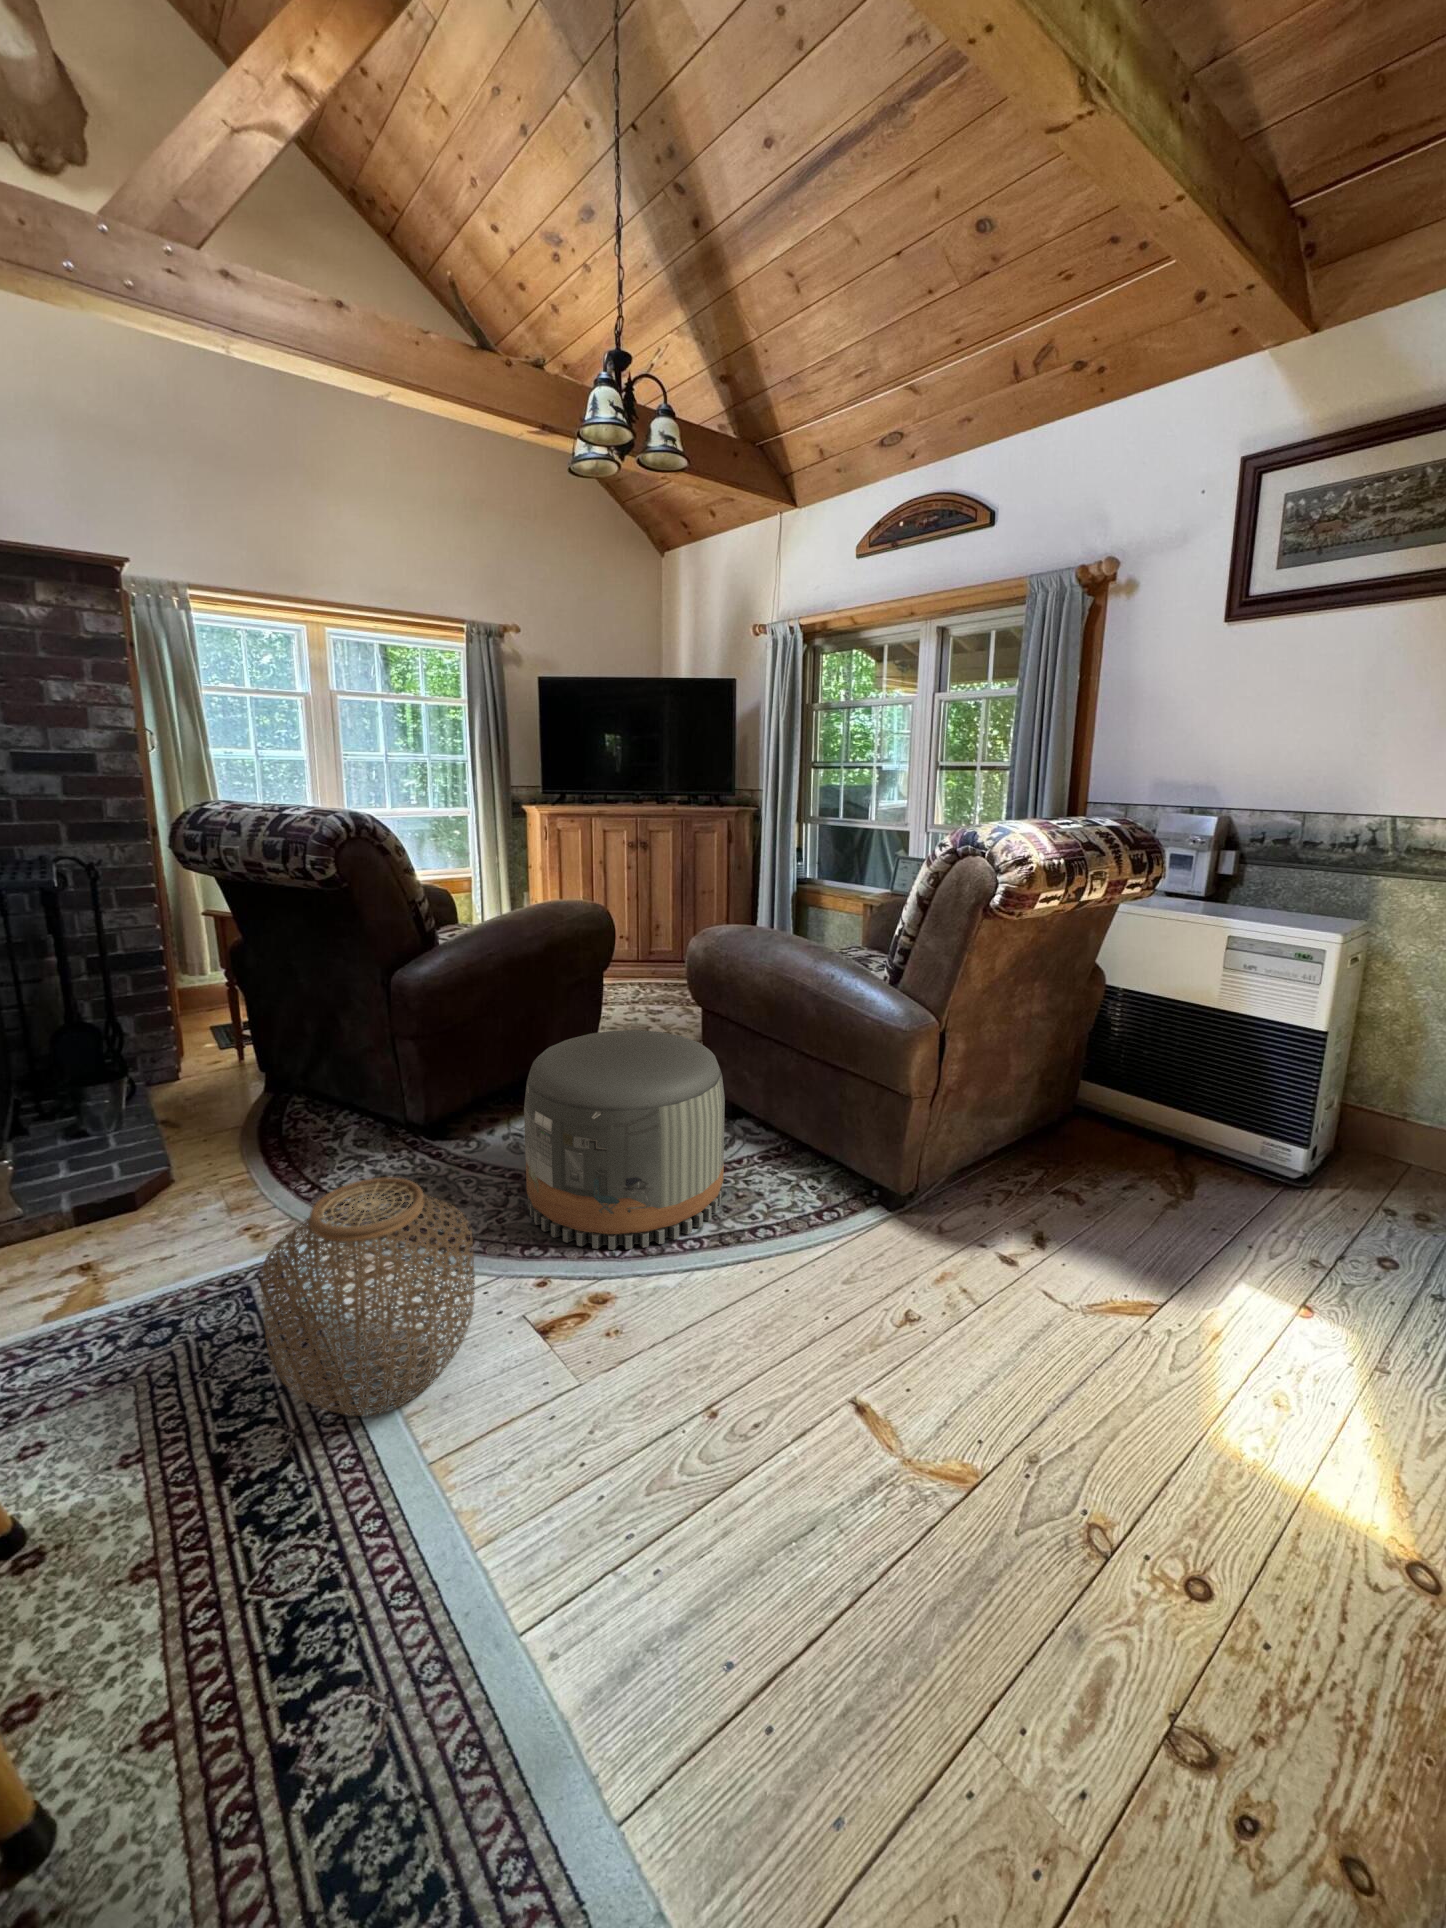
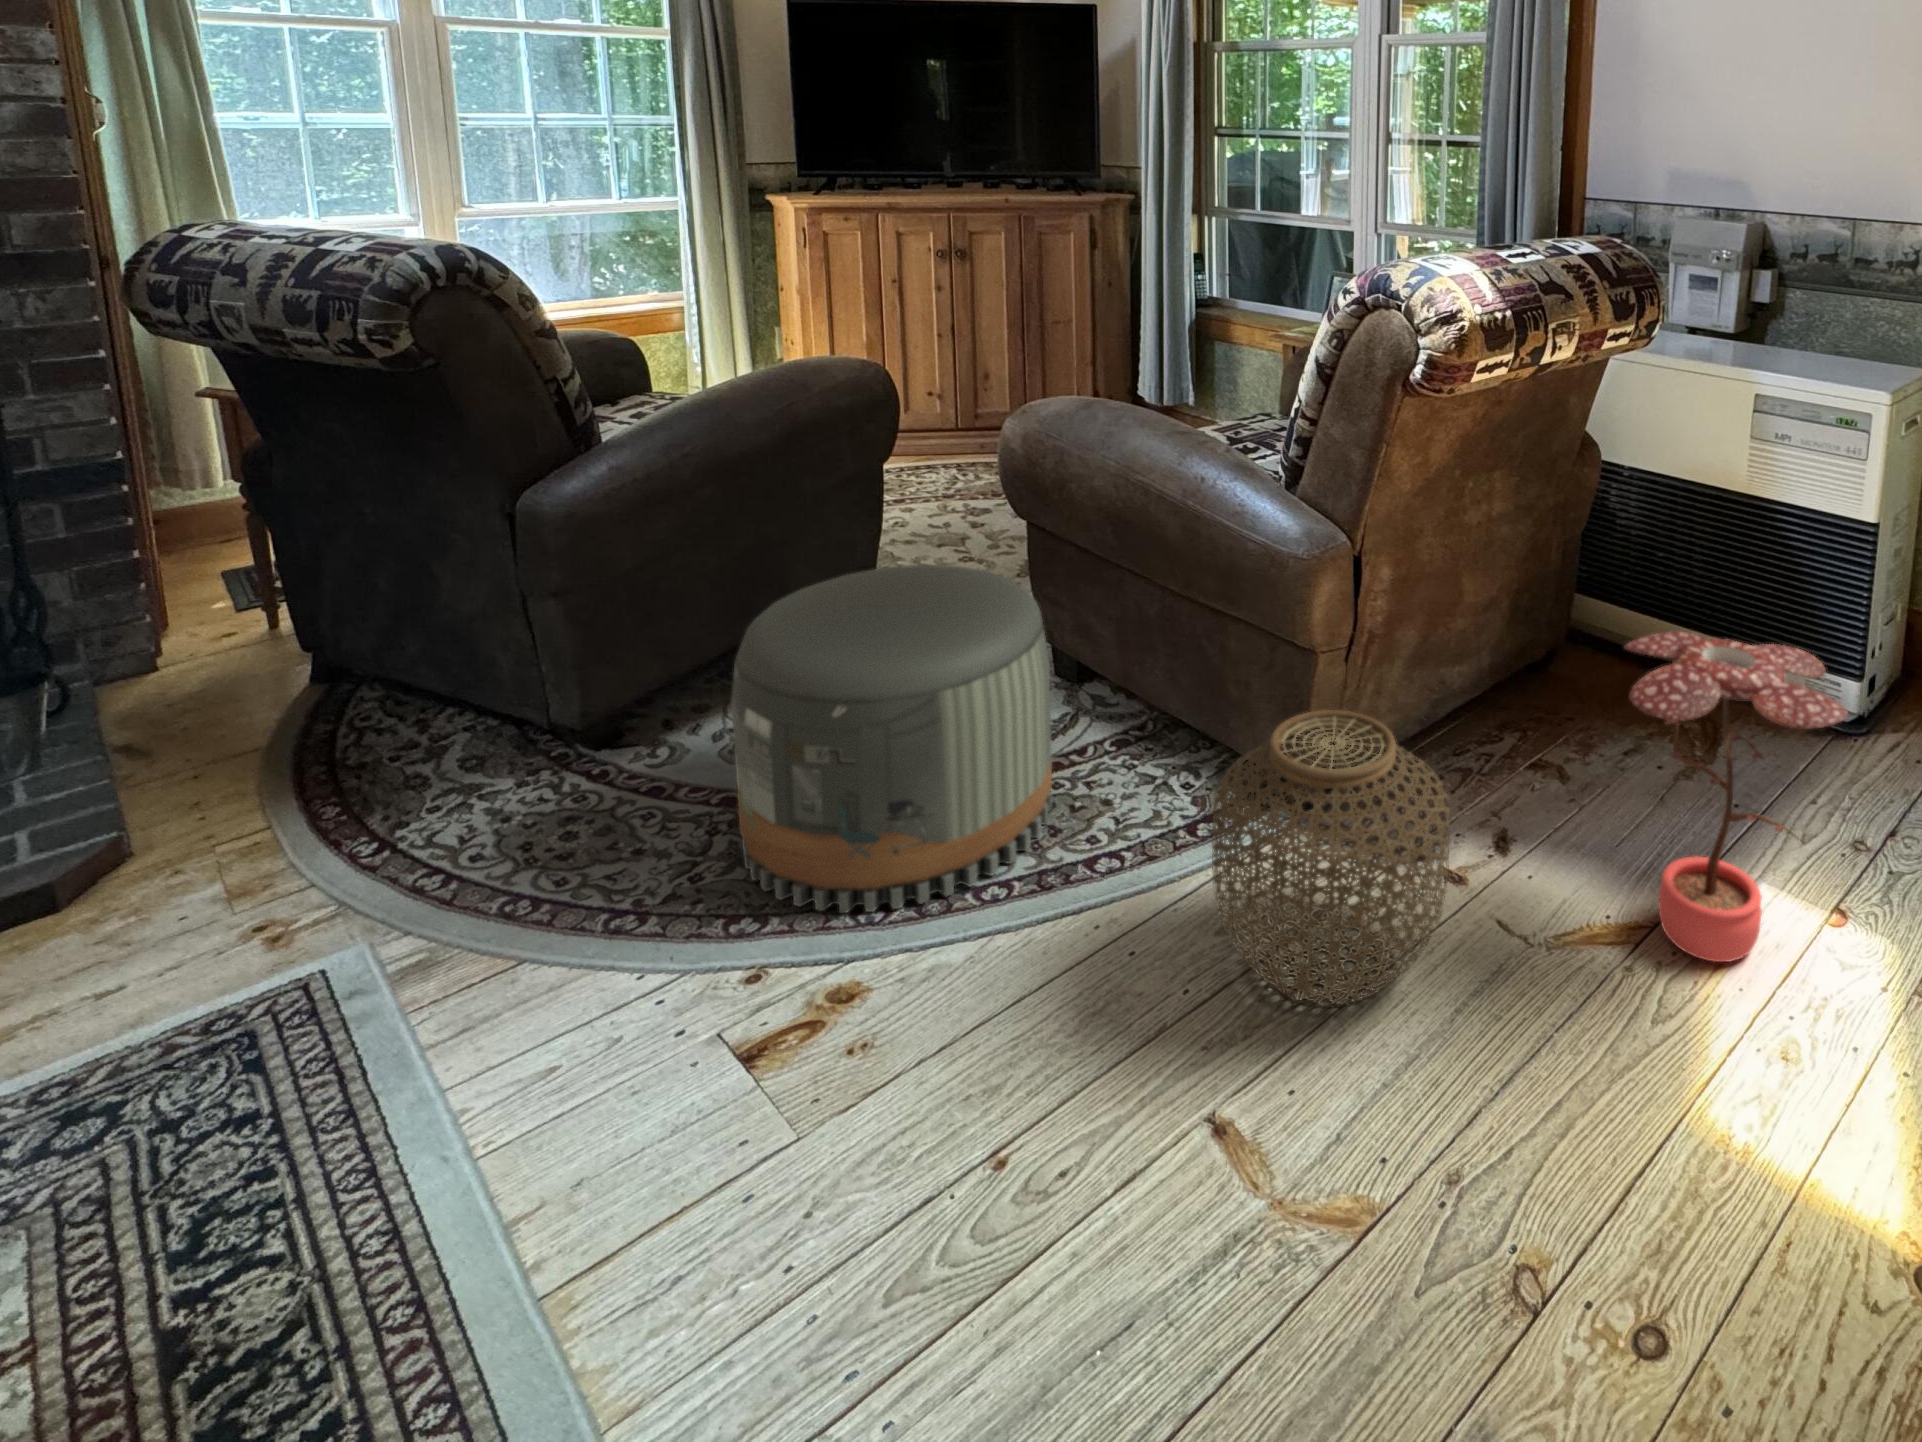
potted plant: none [1144,1095,1335,1335] -> present [1624,632,1848,962]
woven basket: present [261,1177,475,1416] -> present [1212,710,1450,1004]

